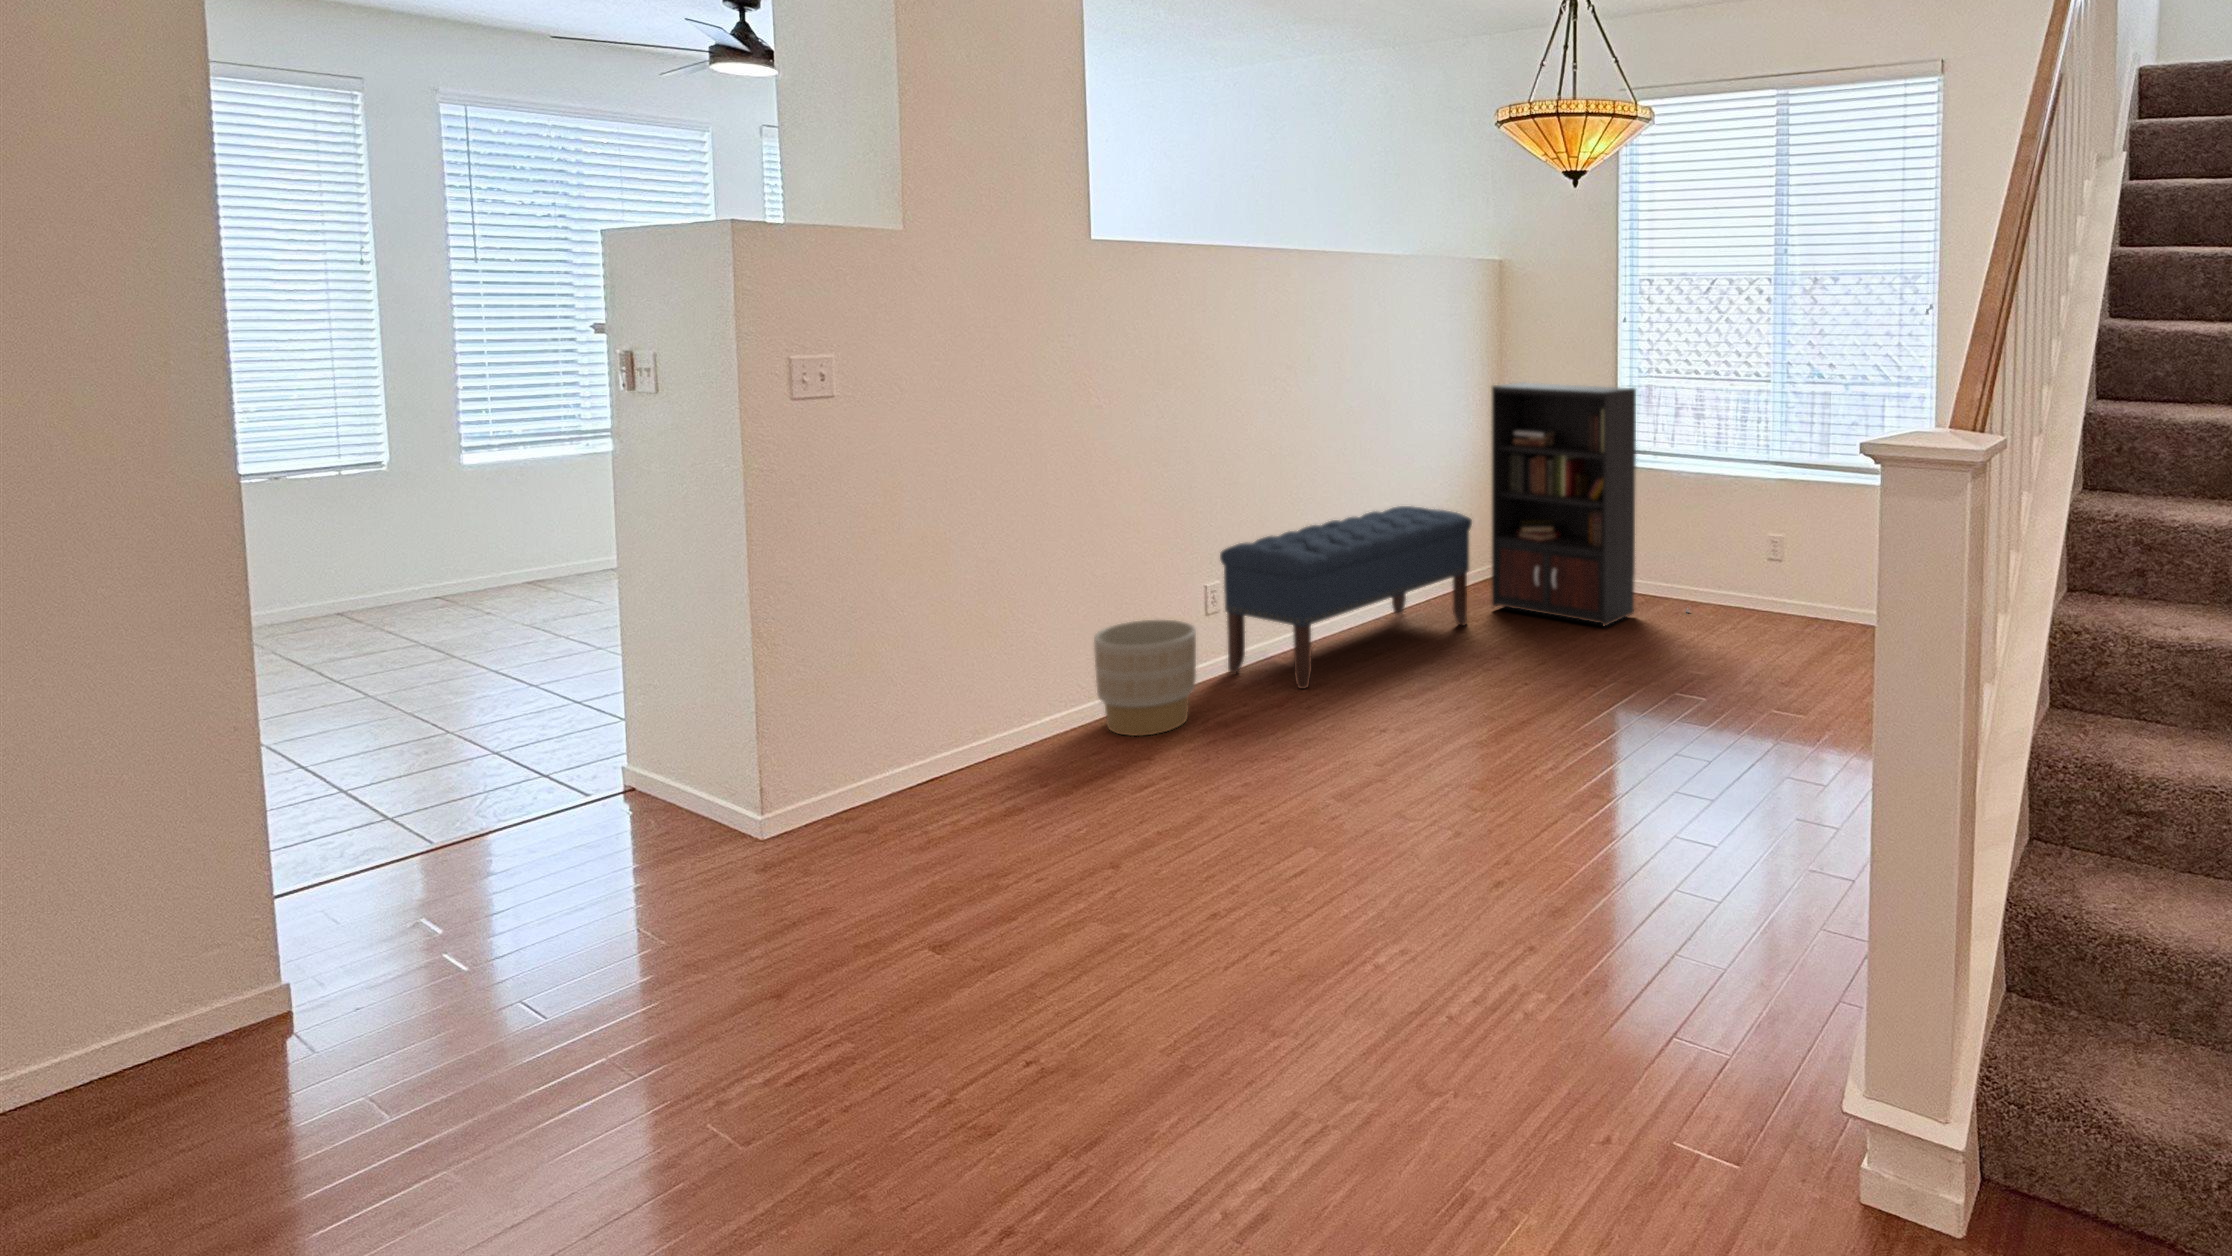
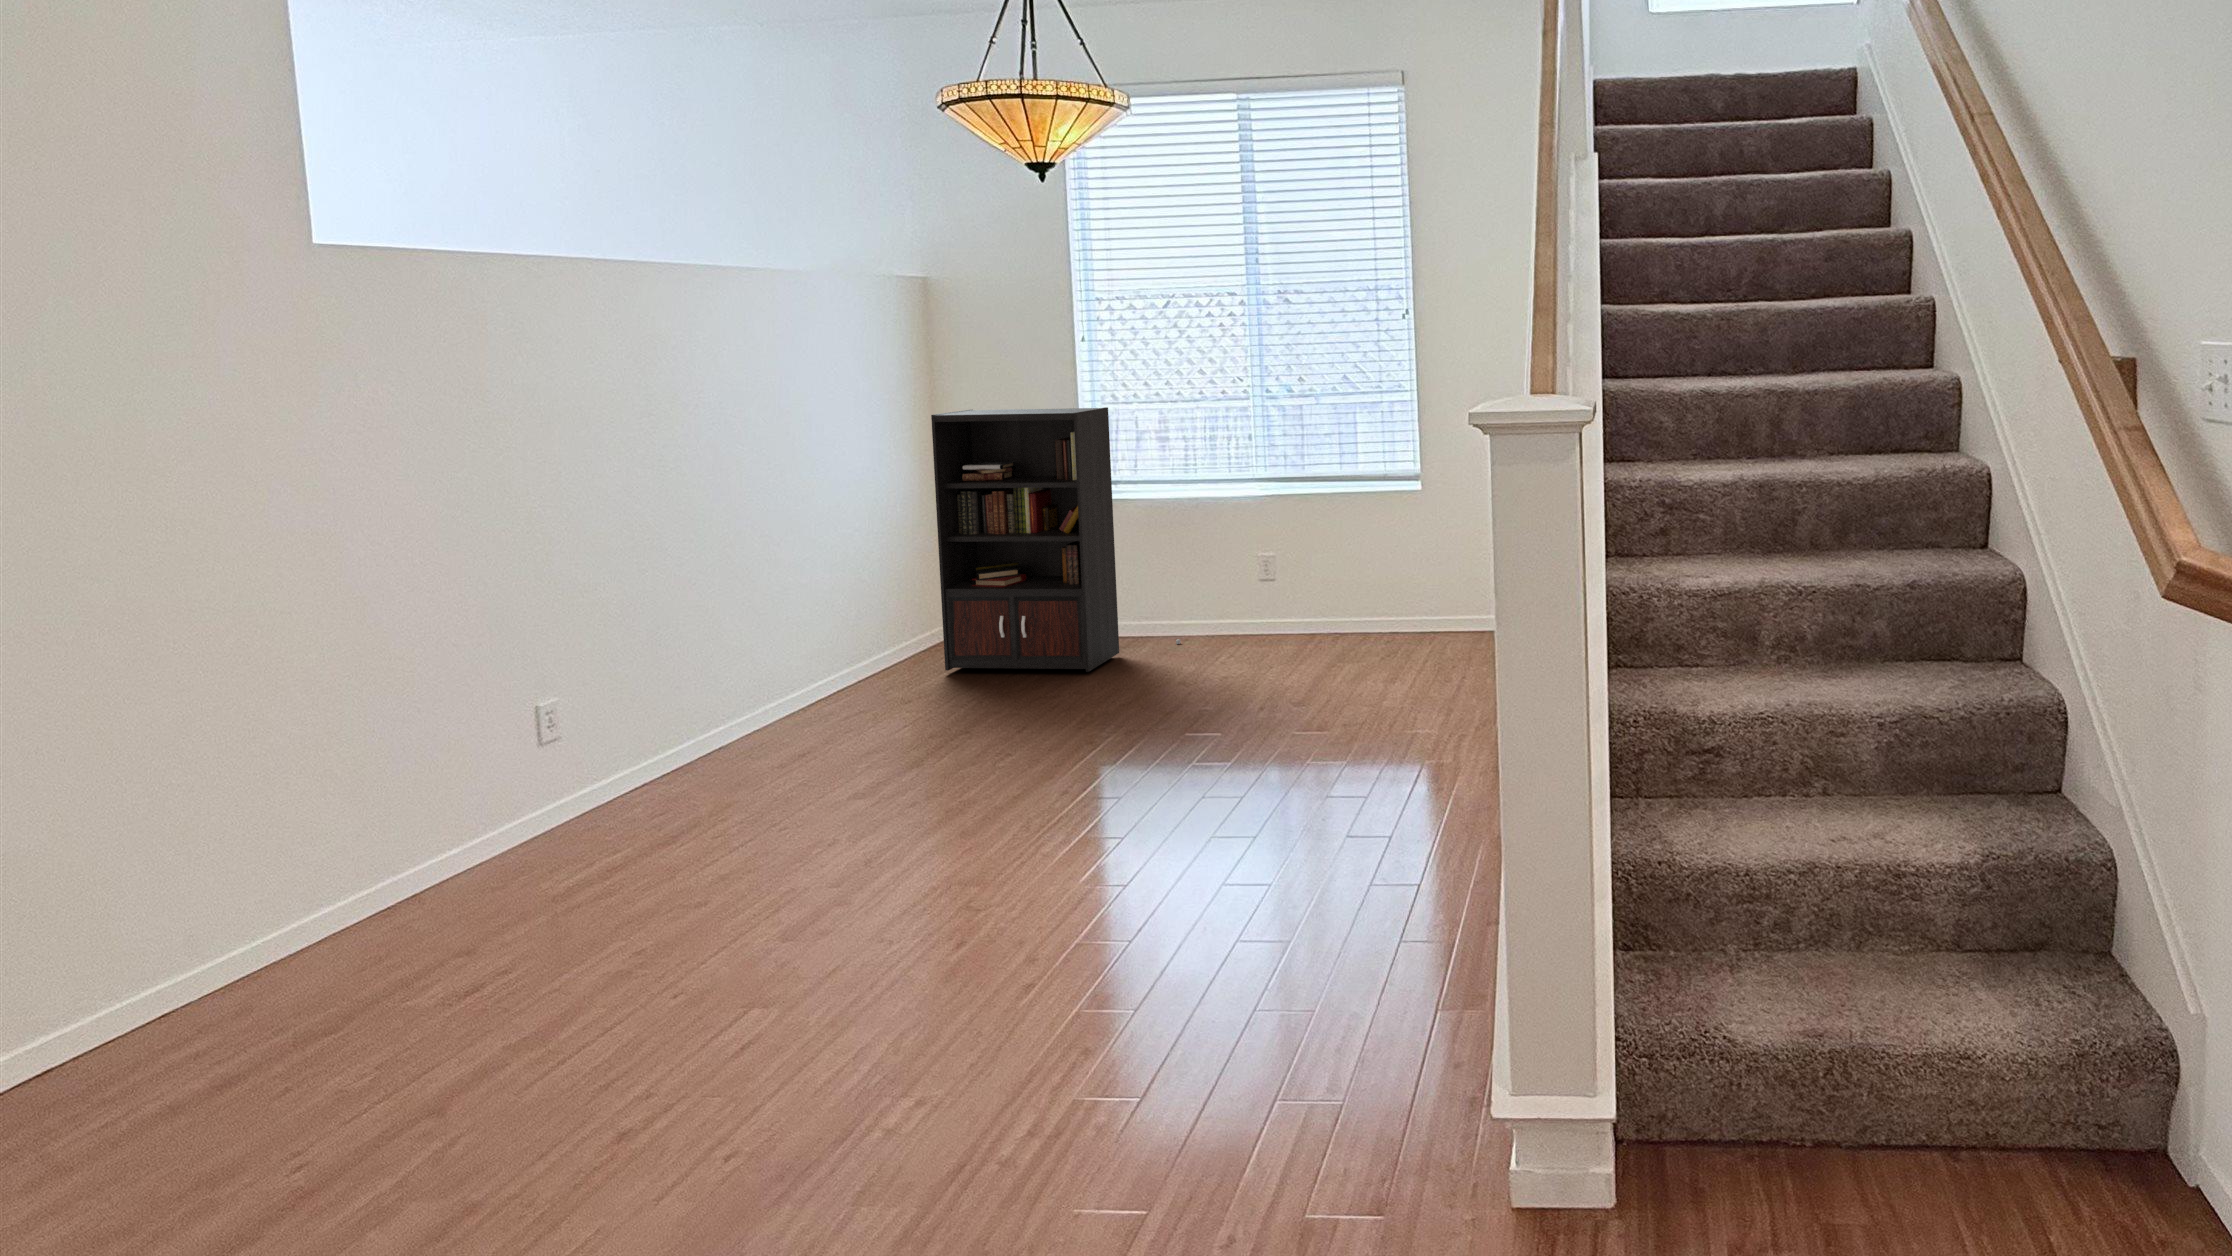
bench: present [1220,506,1472,689] -> none [557,564,917,808]
planter: present [1094,620,1196,736] -> none [349,749,532,922]

